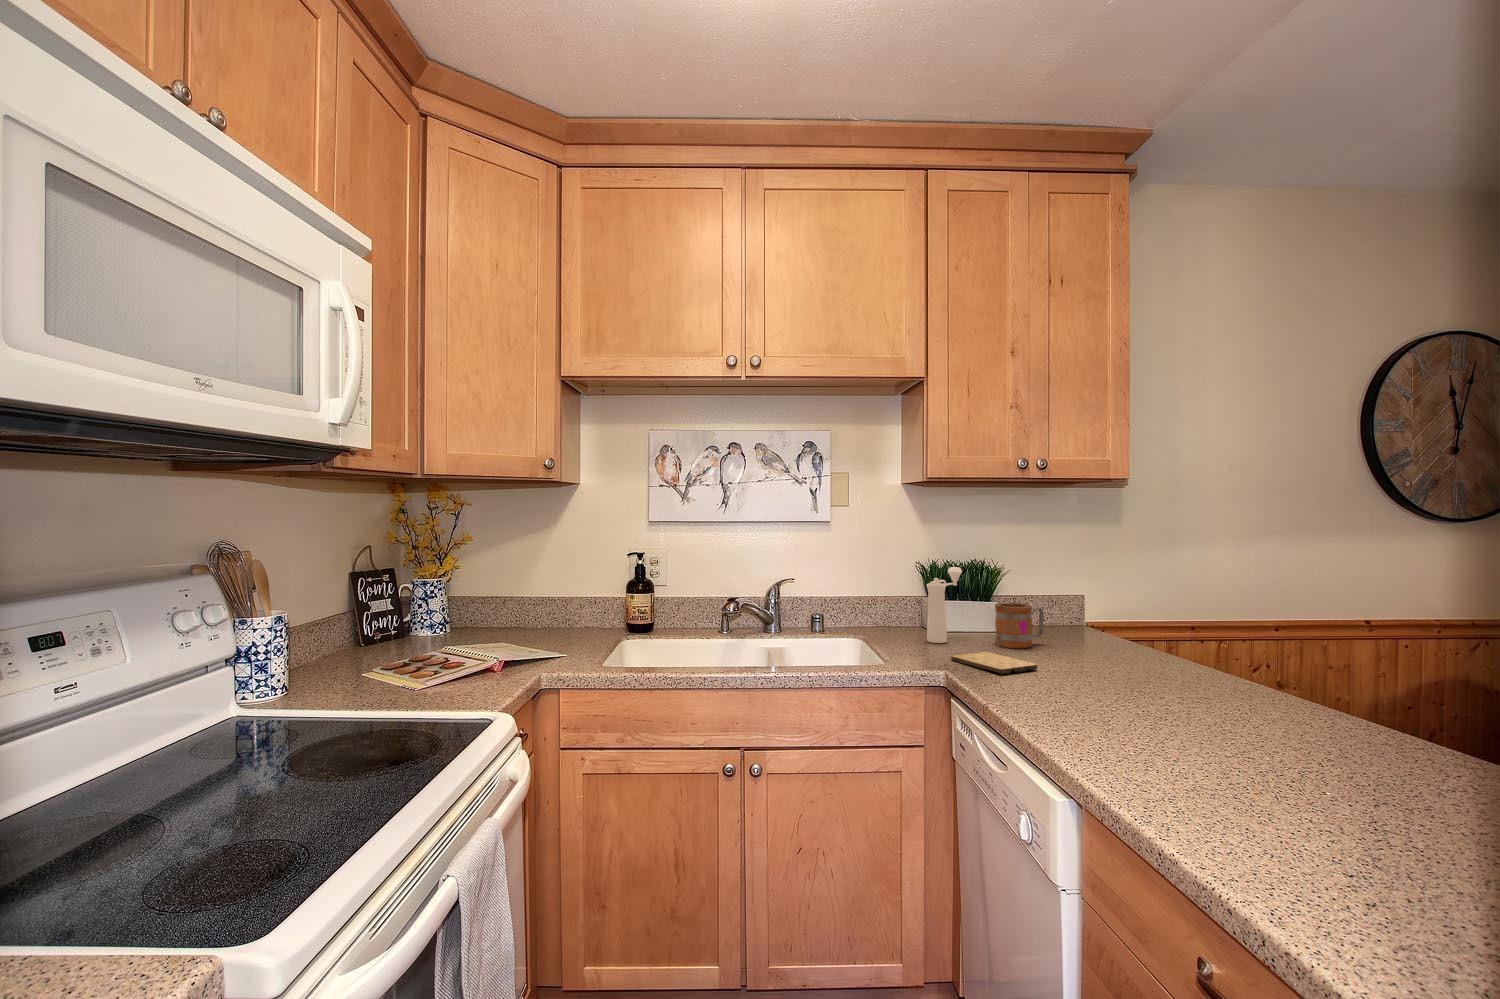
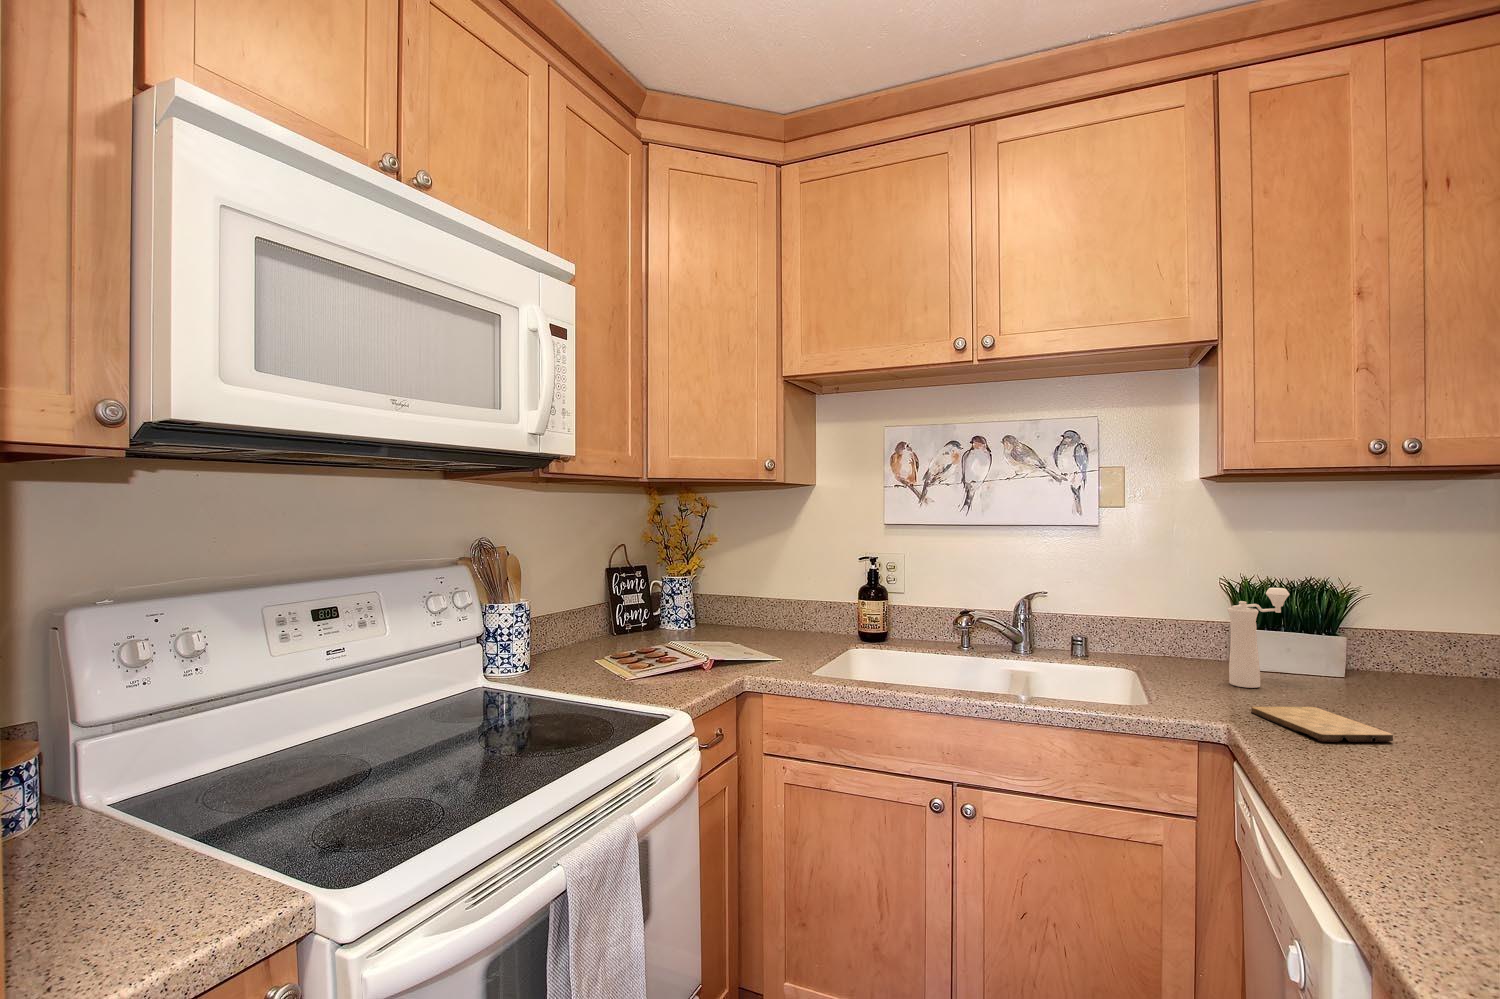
mug: present [995,603,1044,648] -> none [1341,641,1430,708]

